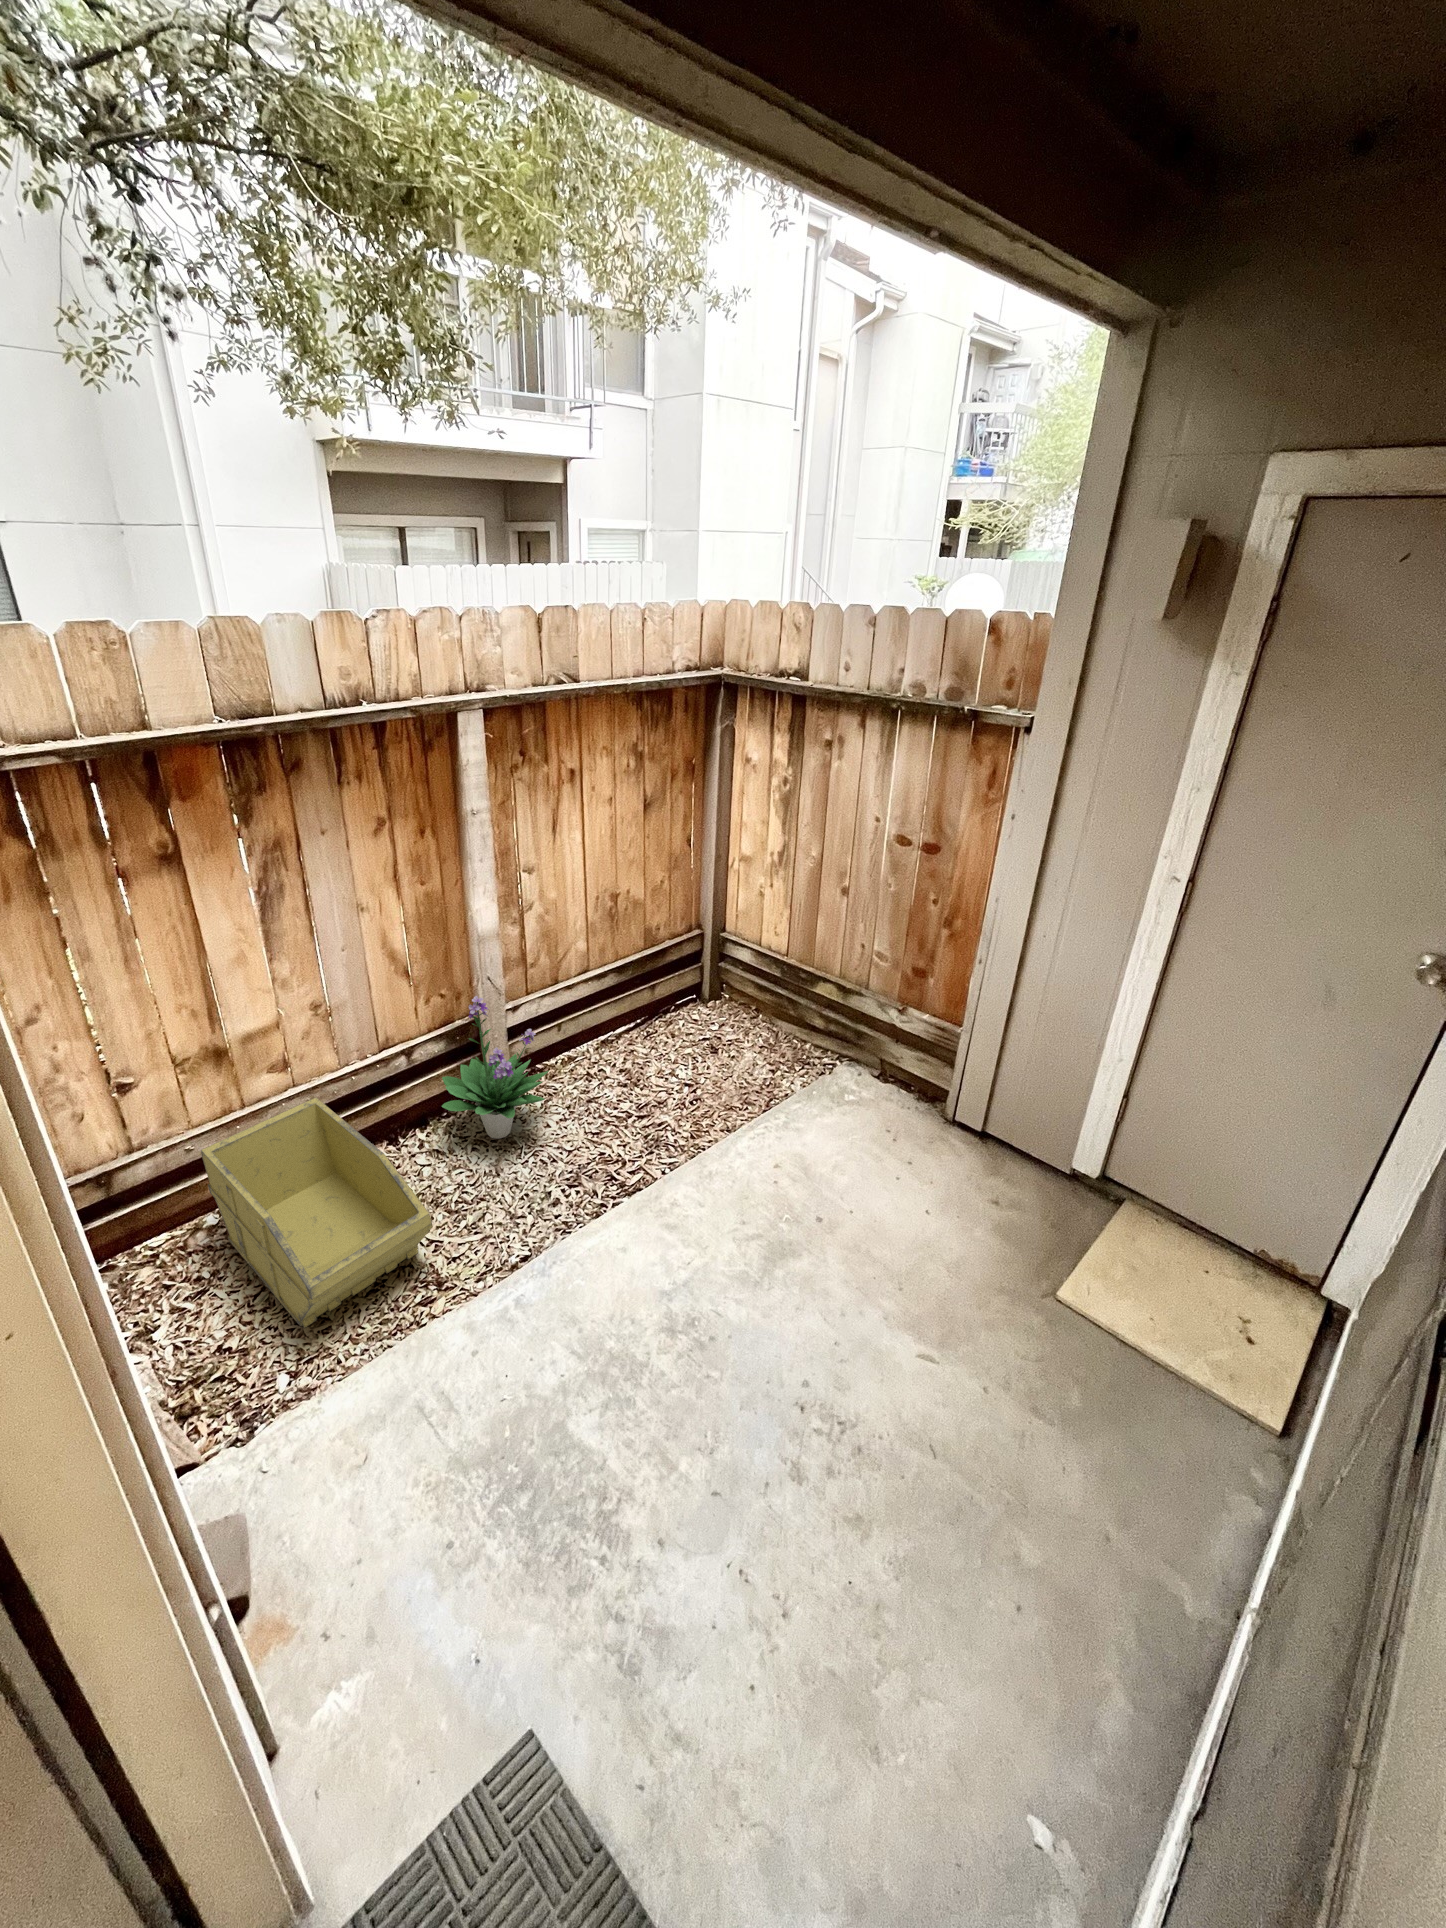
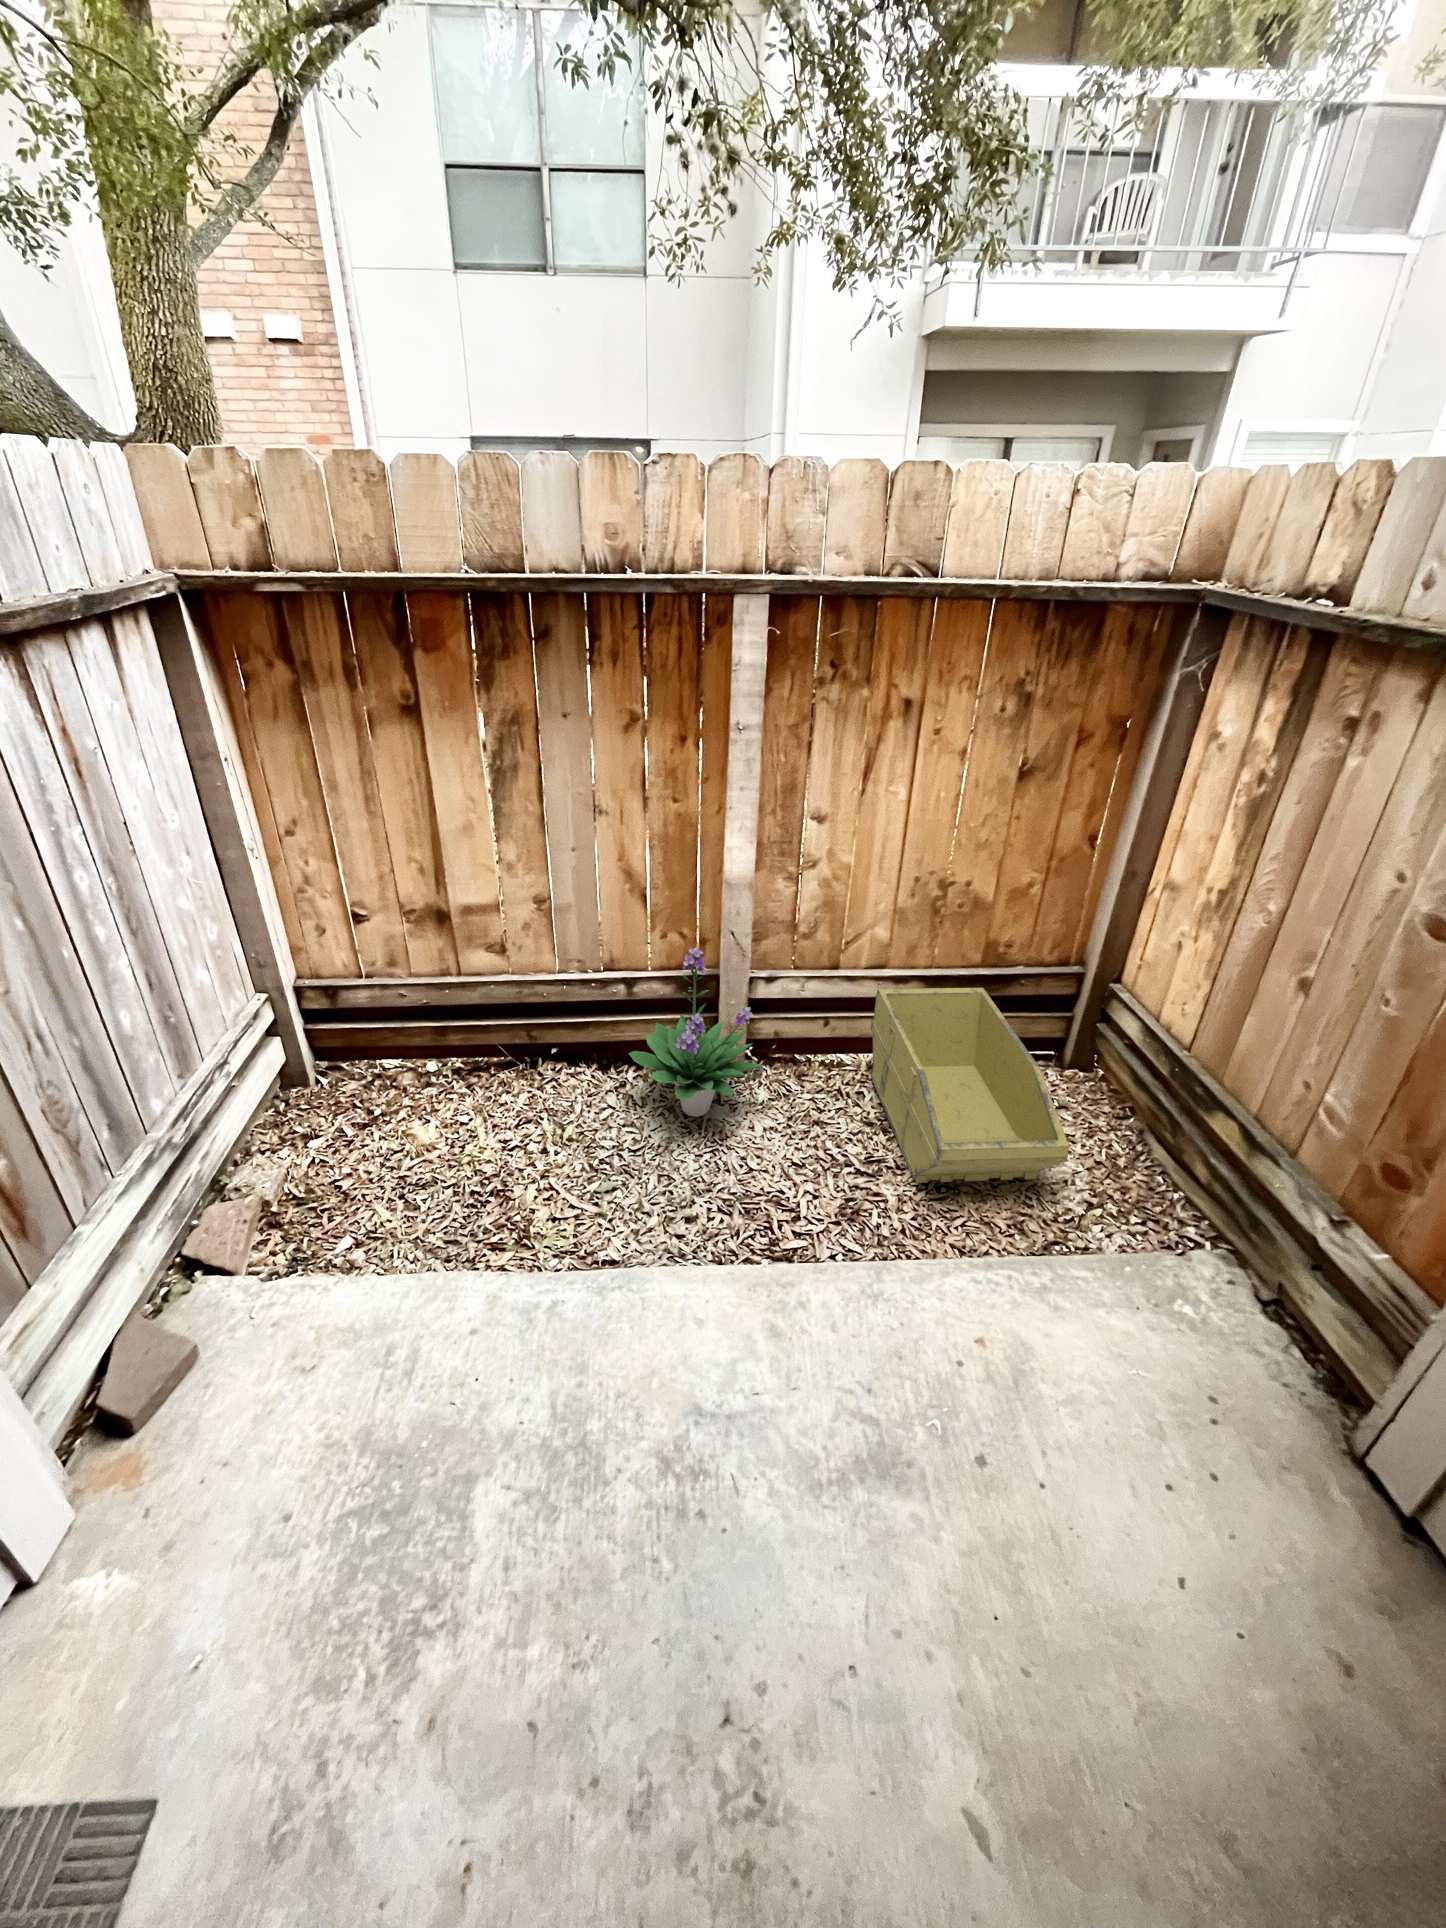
storage bin: present [201,1098,433,1328] -> present [871,988,1069,1183]

